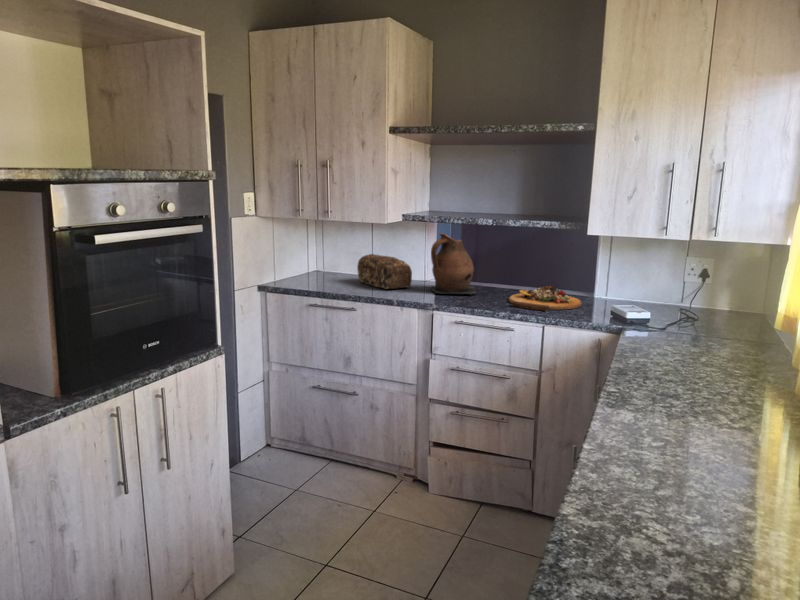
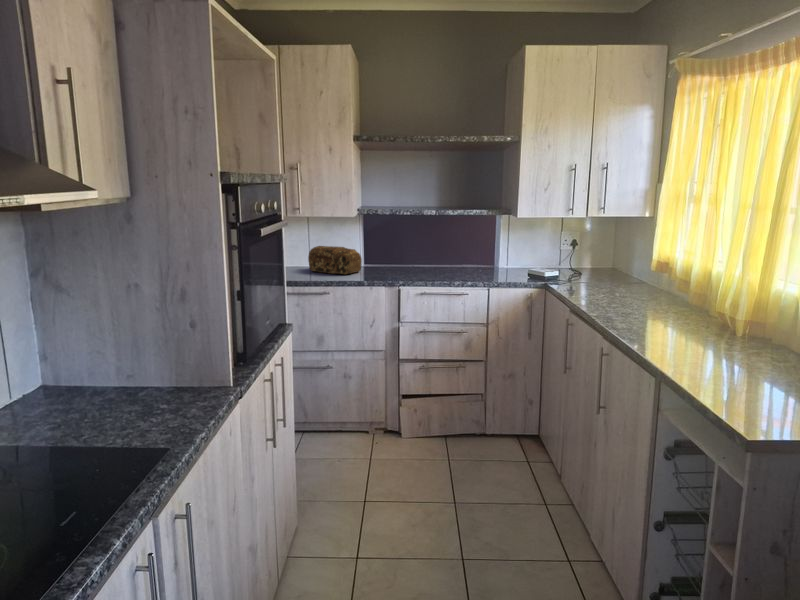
ceramic pitcher: present [431,233,476,295] -> none [376,224,420,274]
cutting board: present [509,286,582,311] -> none [448,260,503,278]

